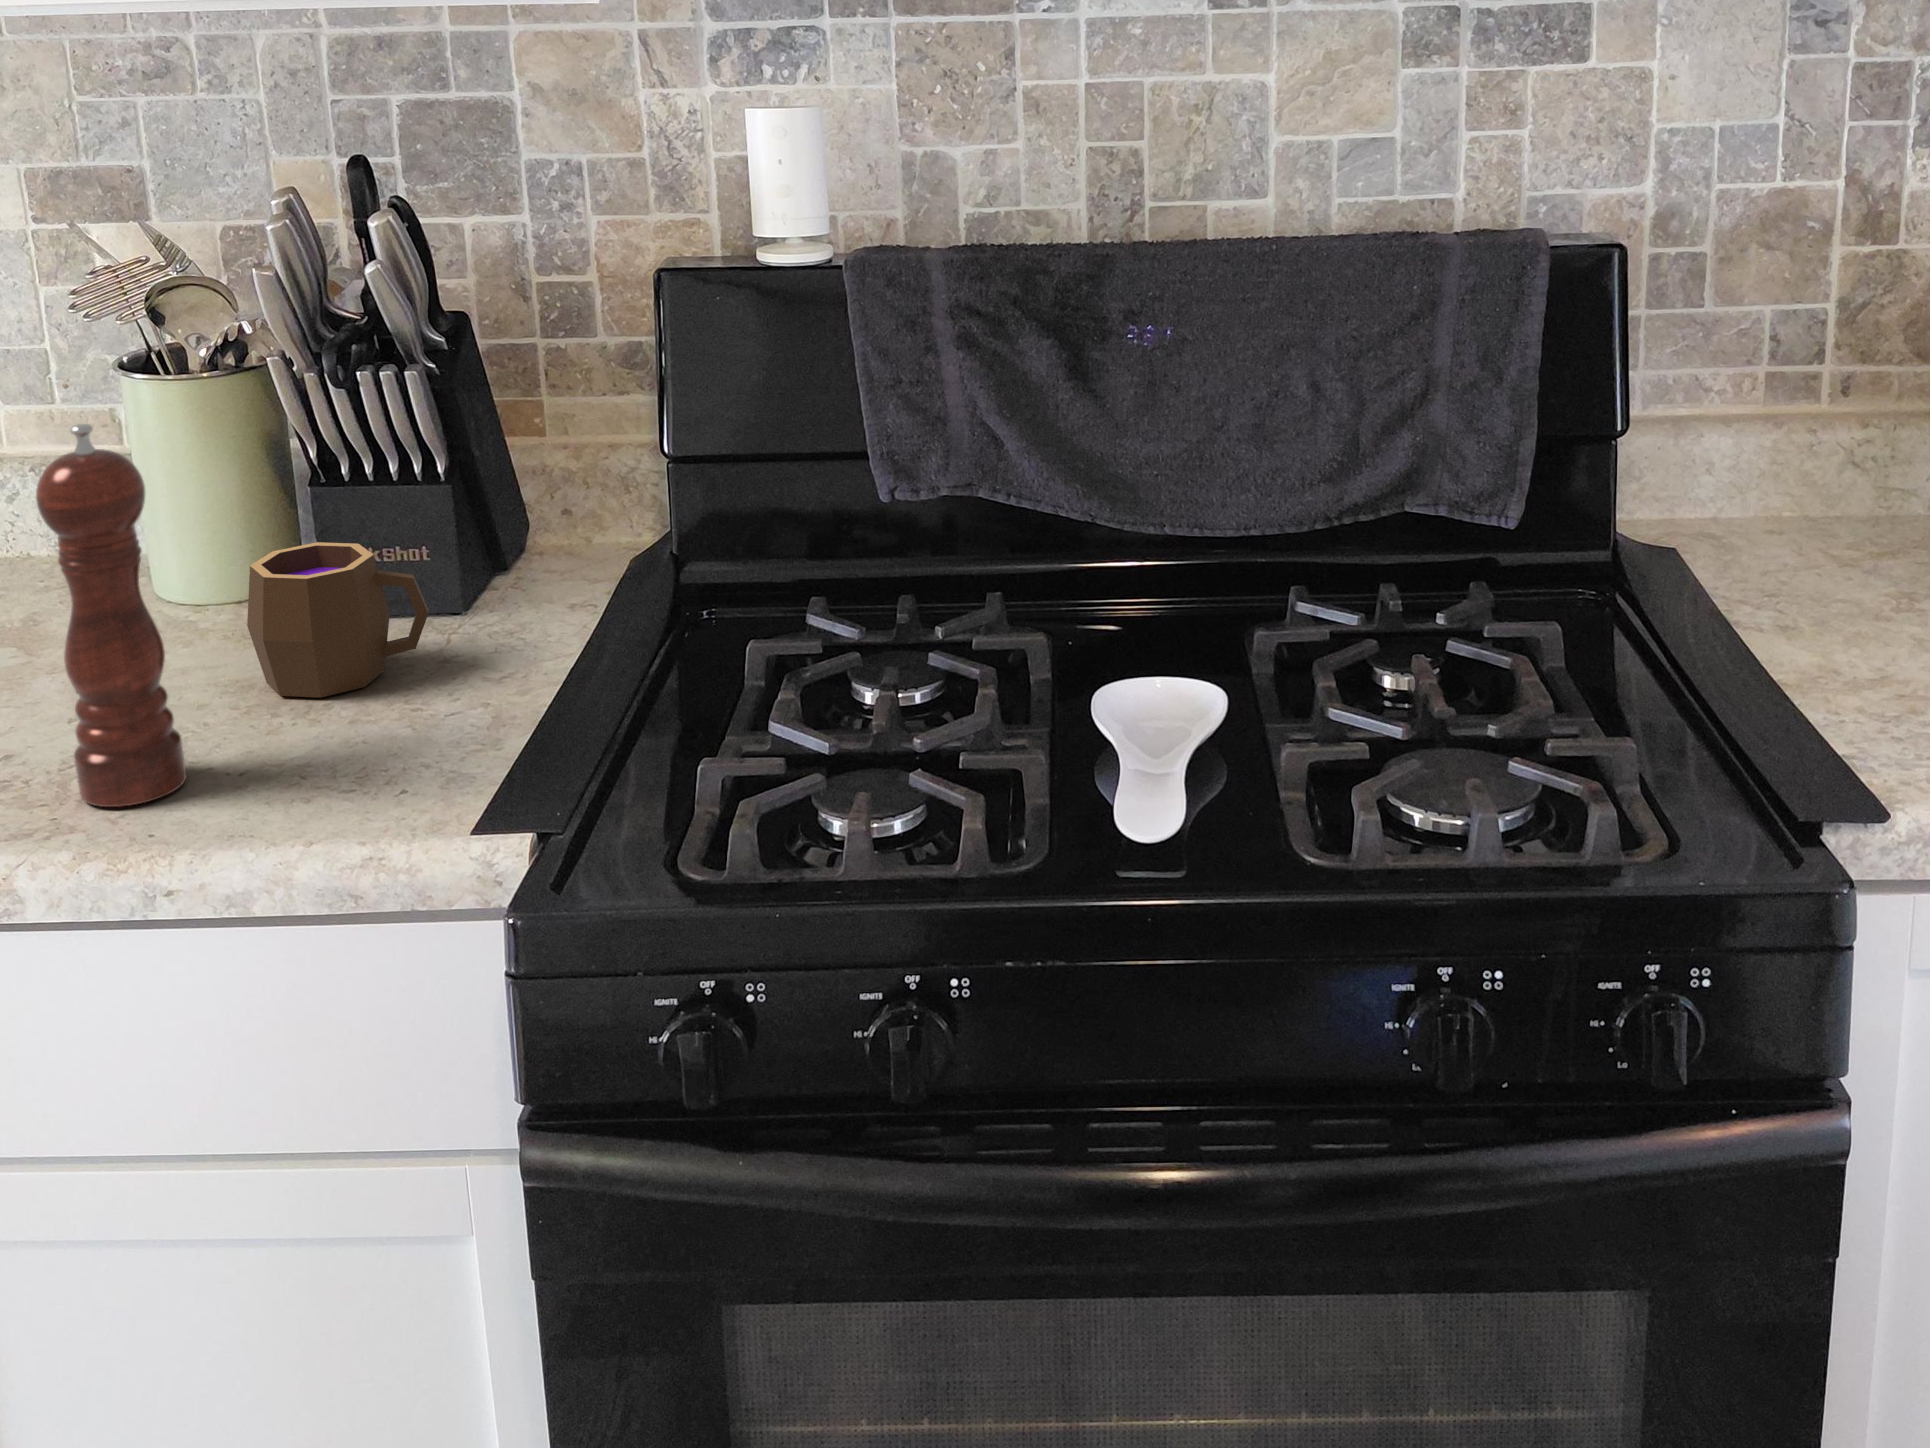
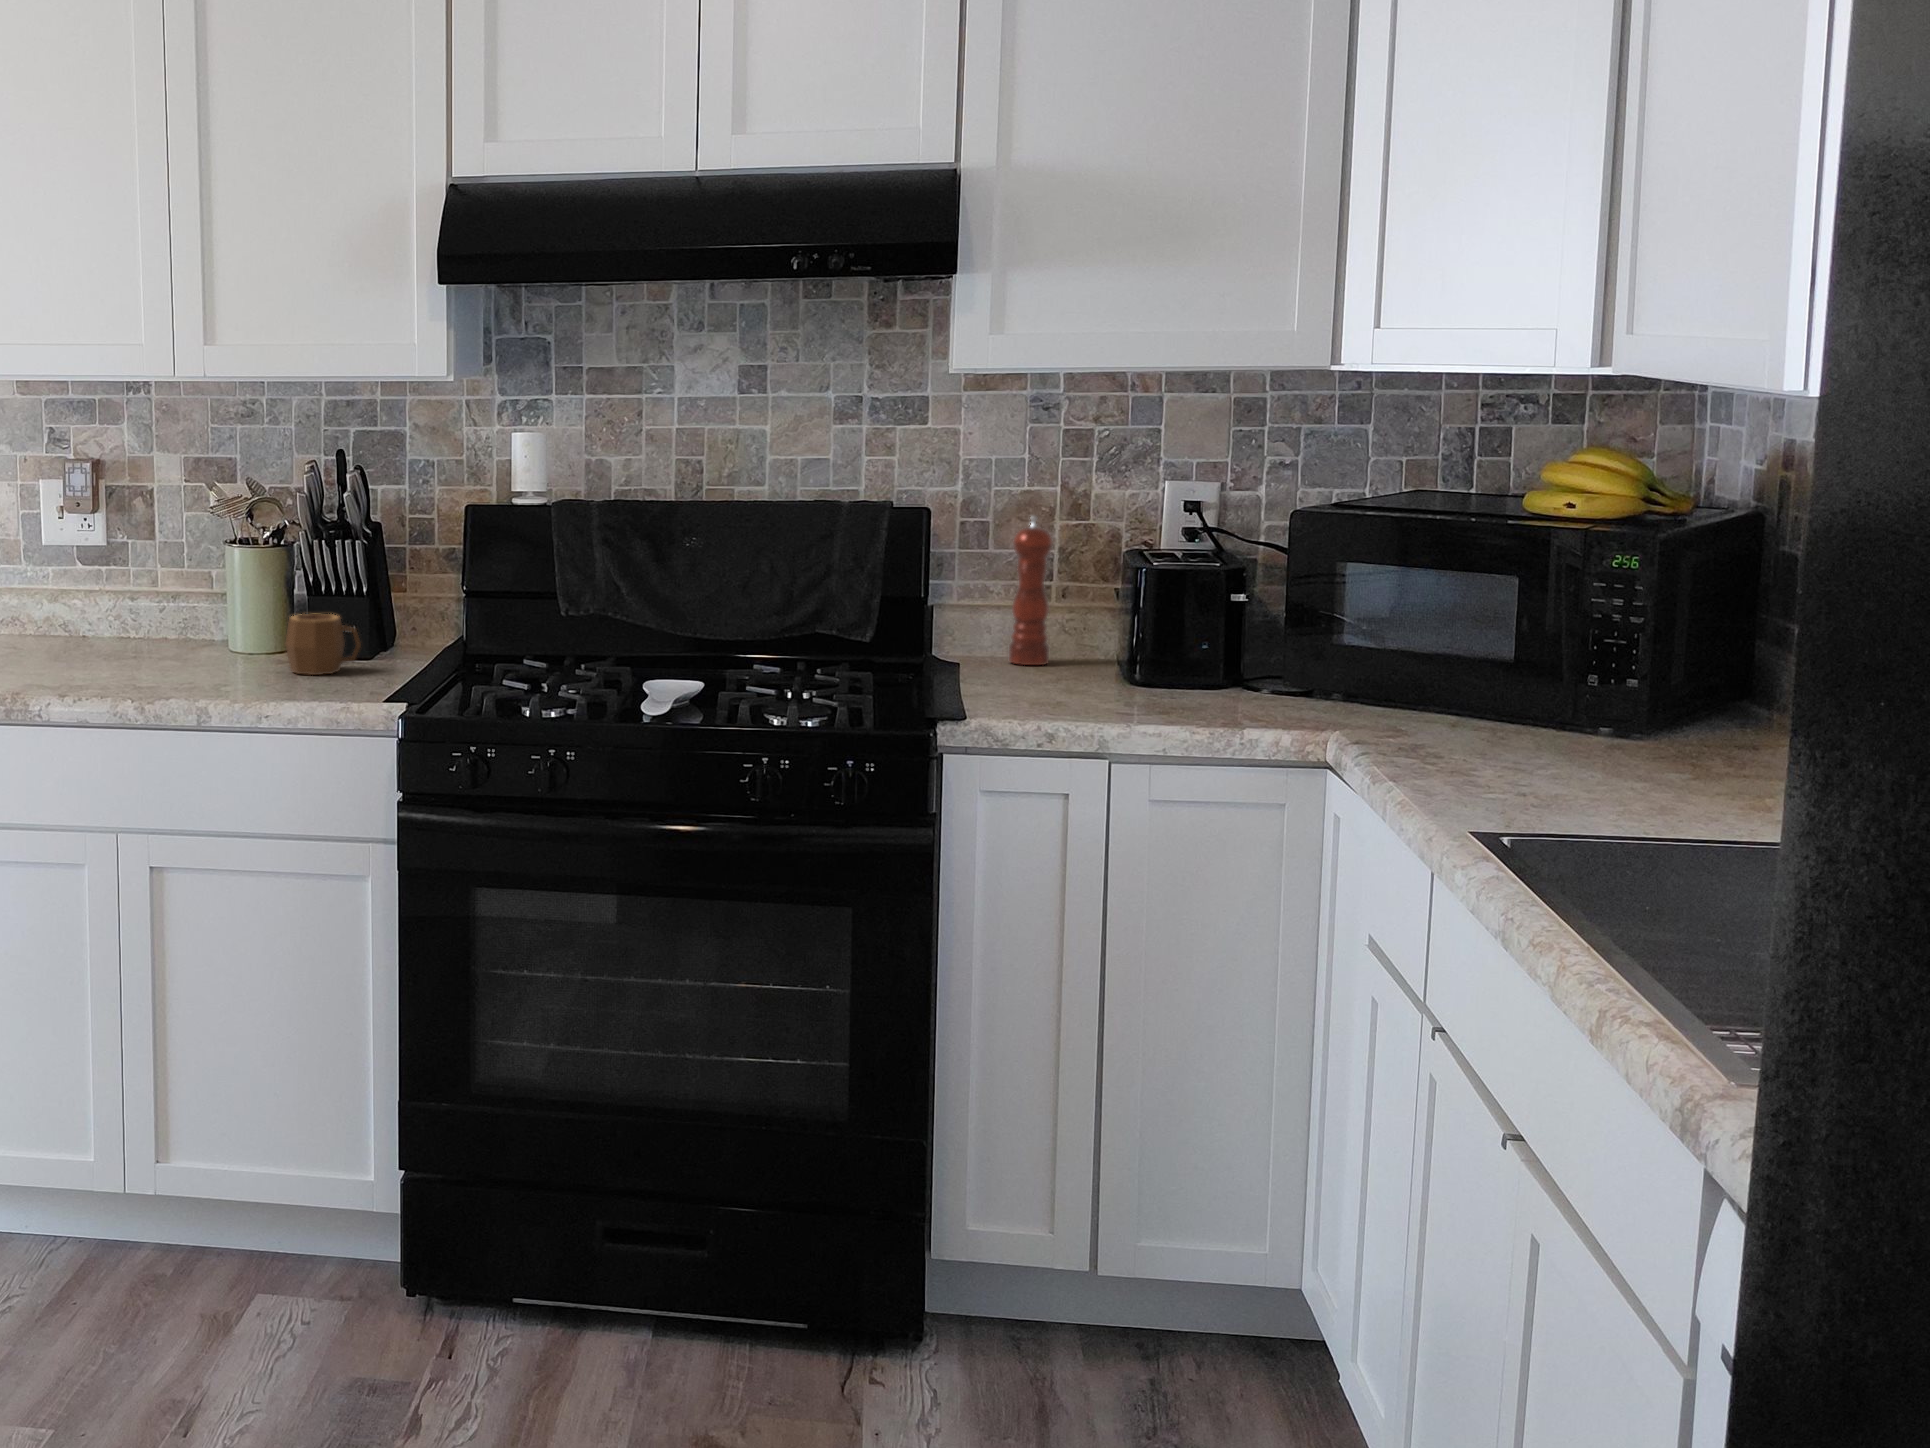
pepper mill: present [36,424,186,807] -> present [1008,516,1053,665]

